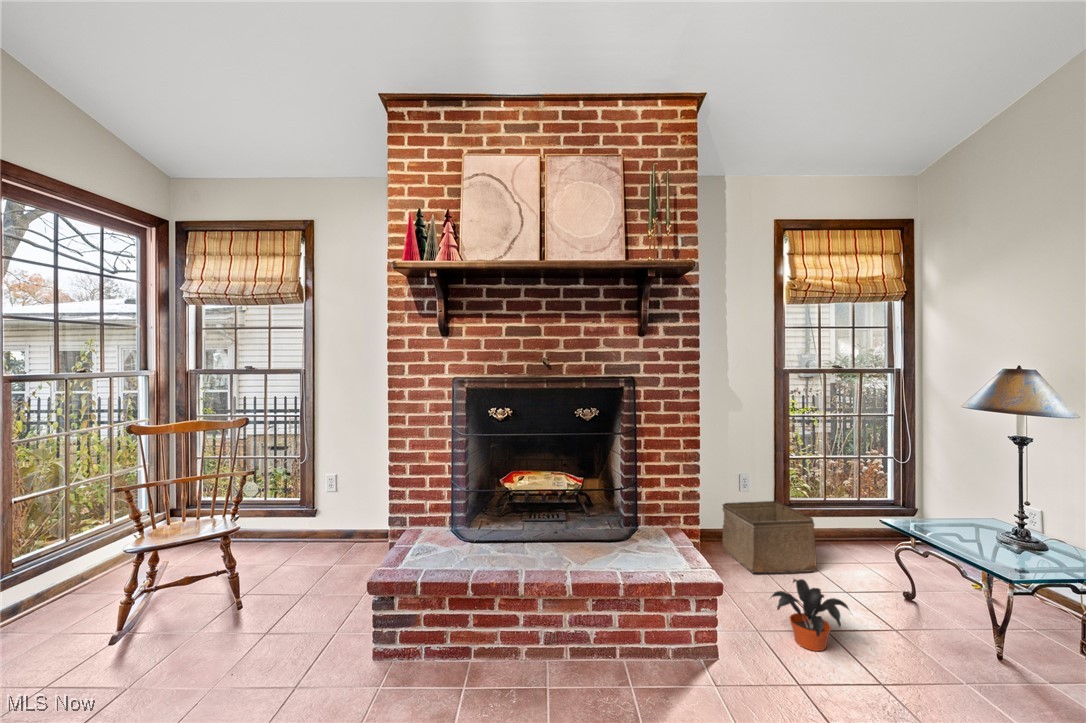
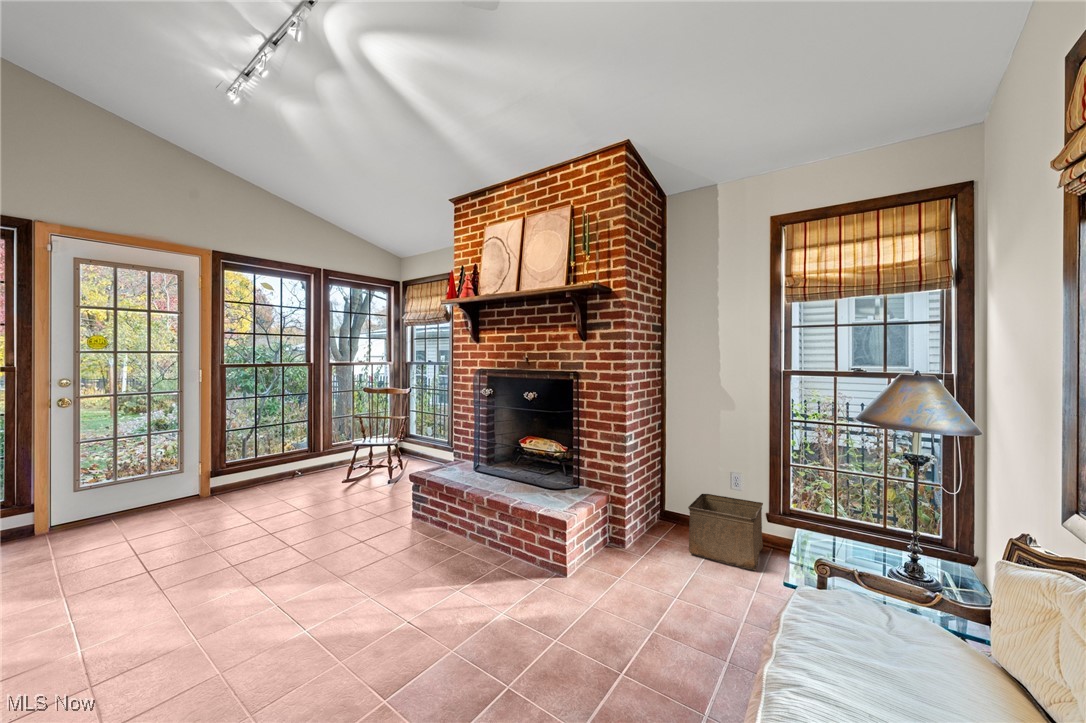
potted plant: present [771,579,849,651] -> none [614,547,673,603]

